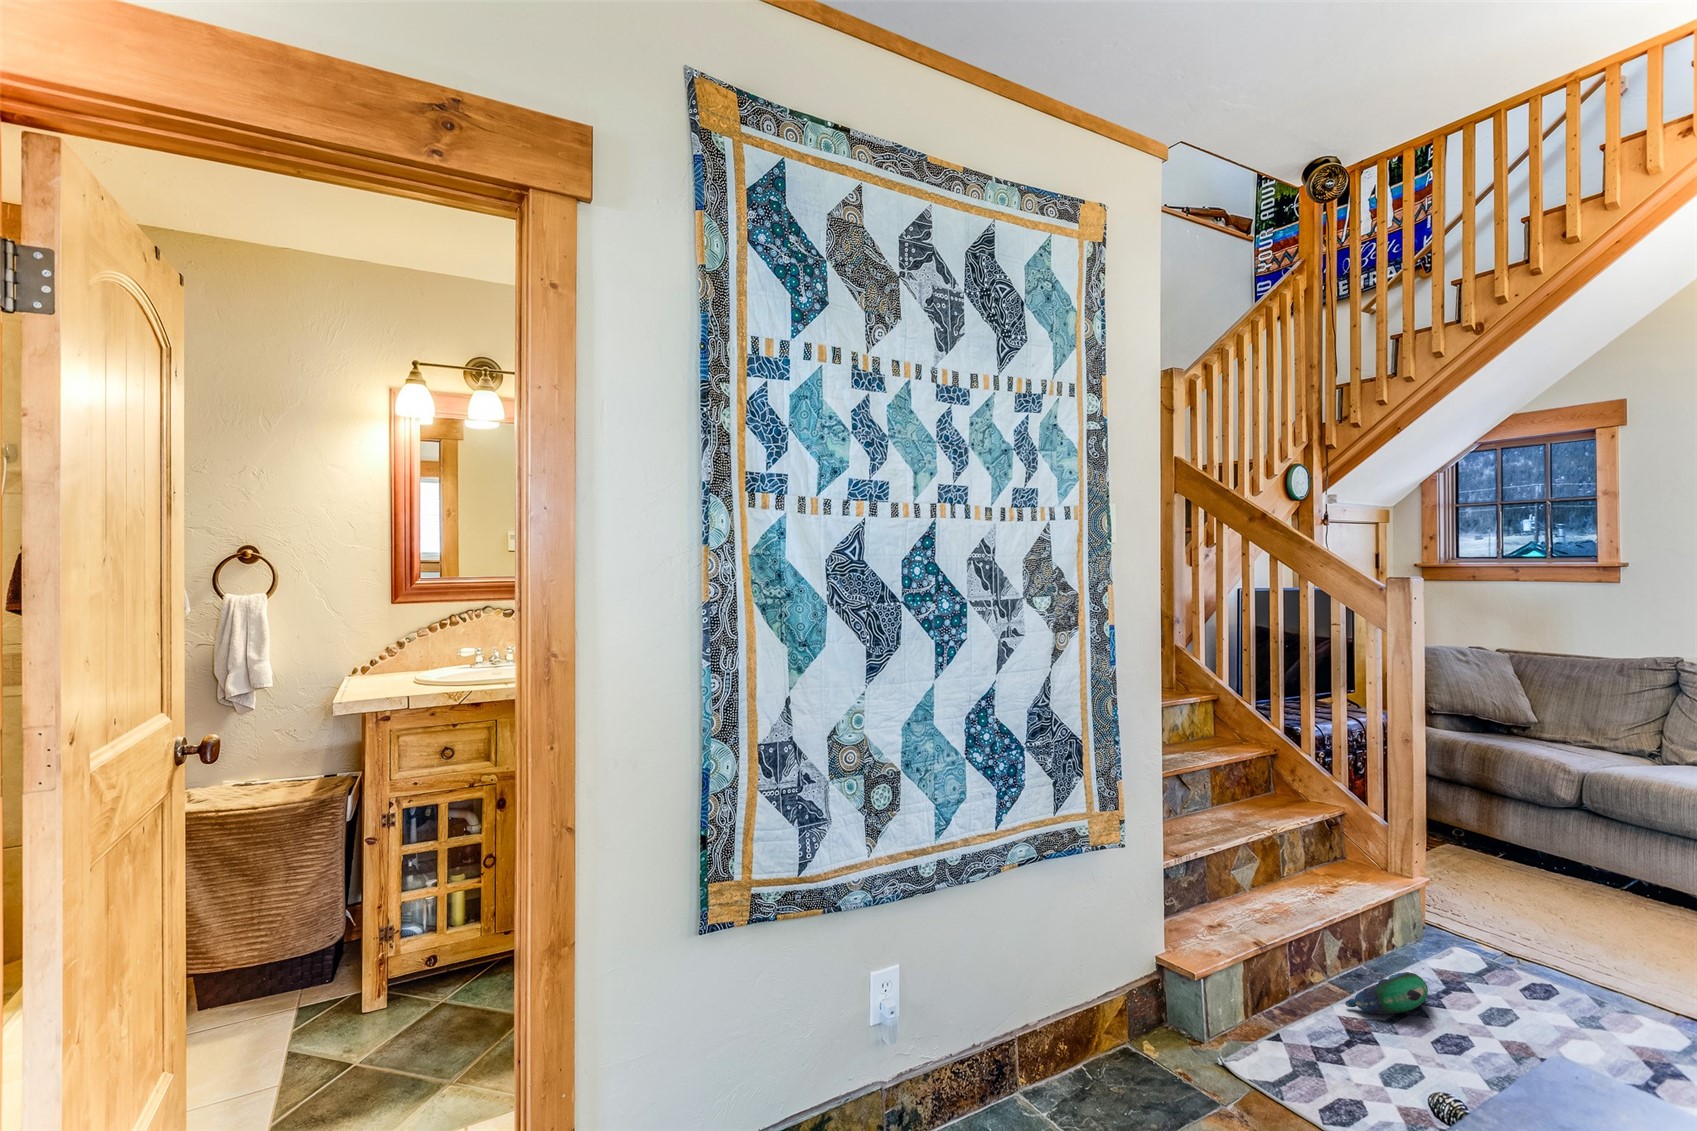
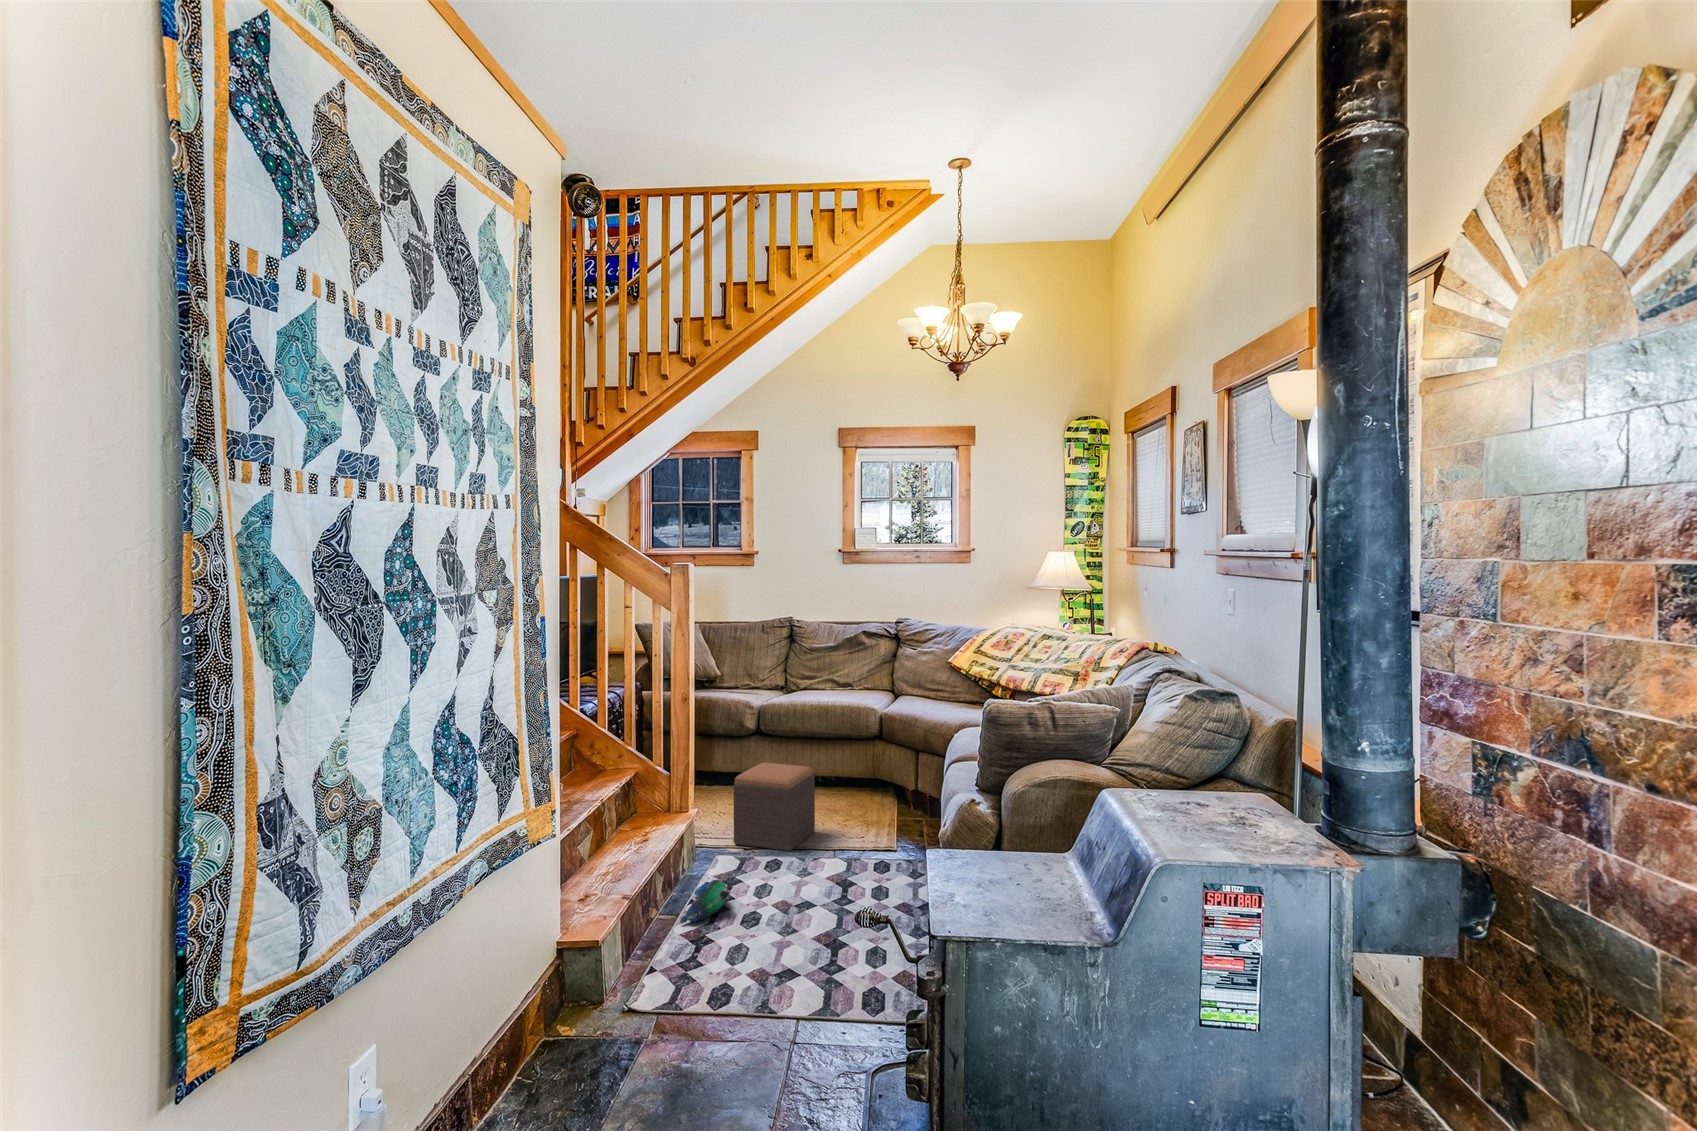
footstool: none [1492,847,1651,982] -> present [734,762,815,851]

